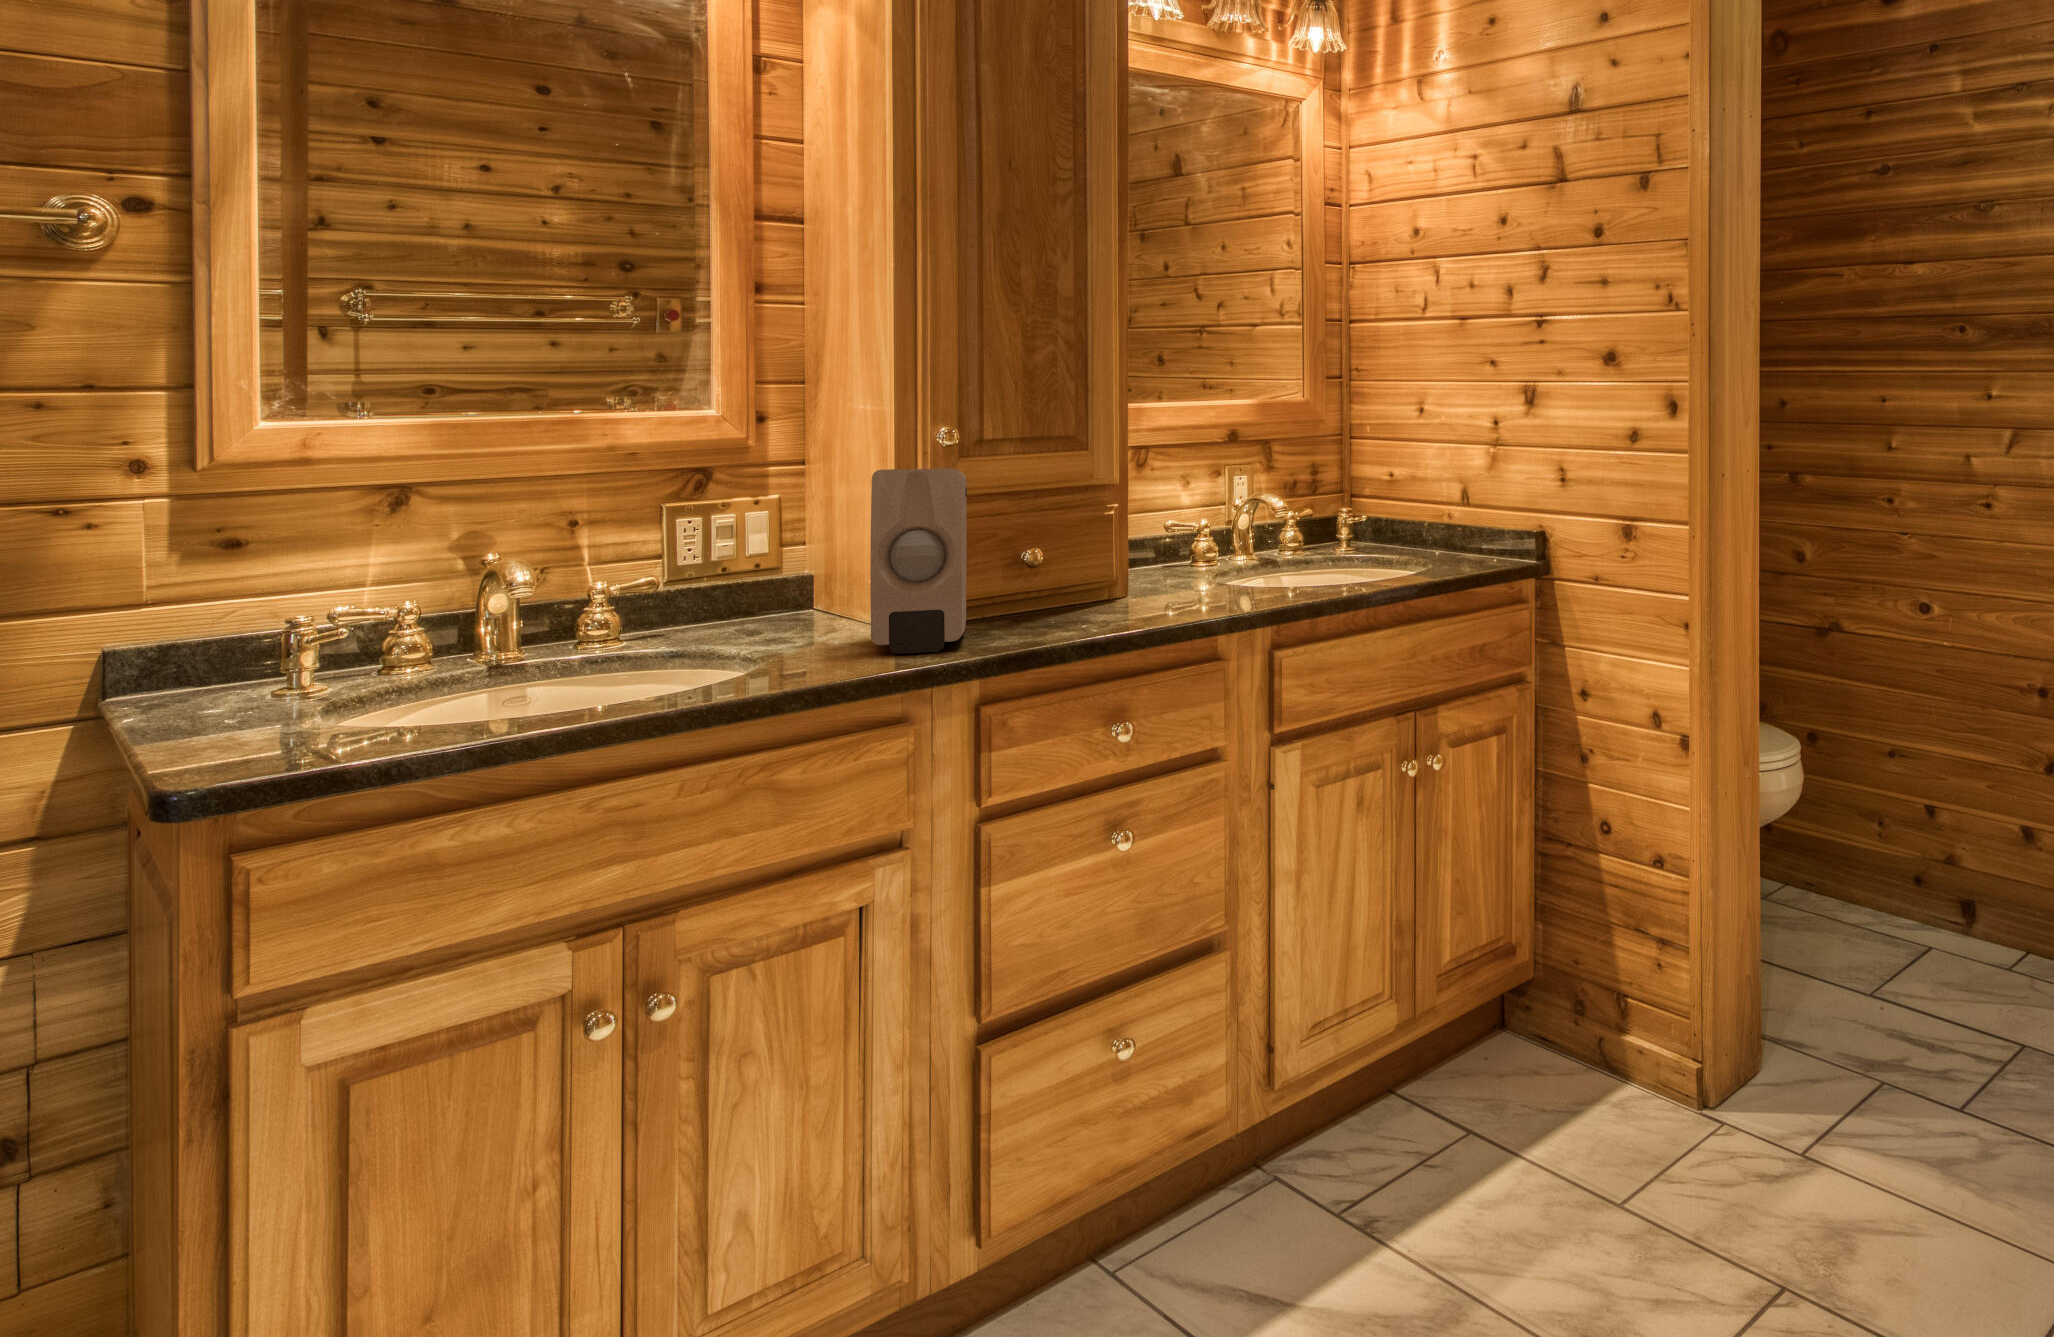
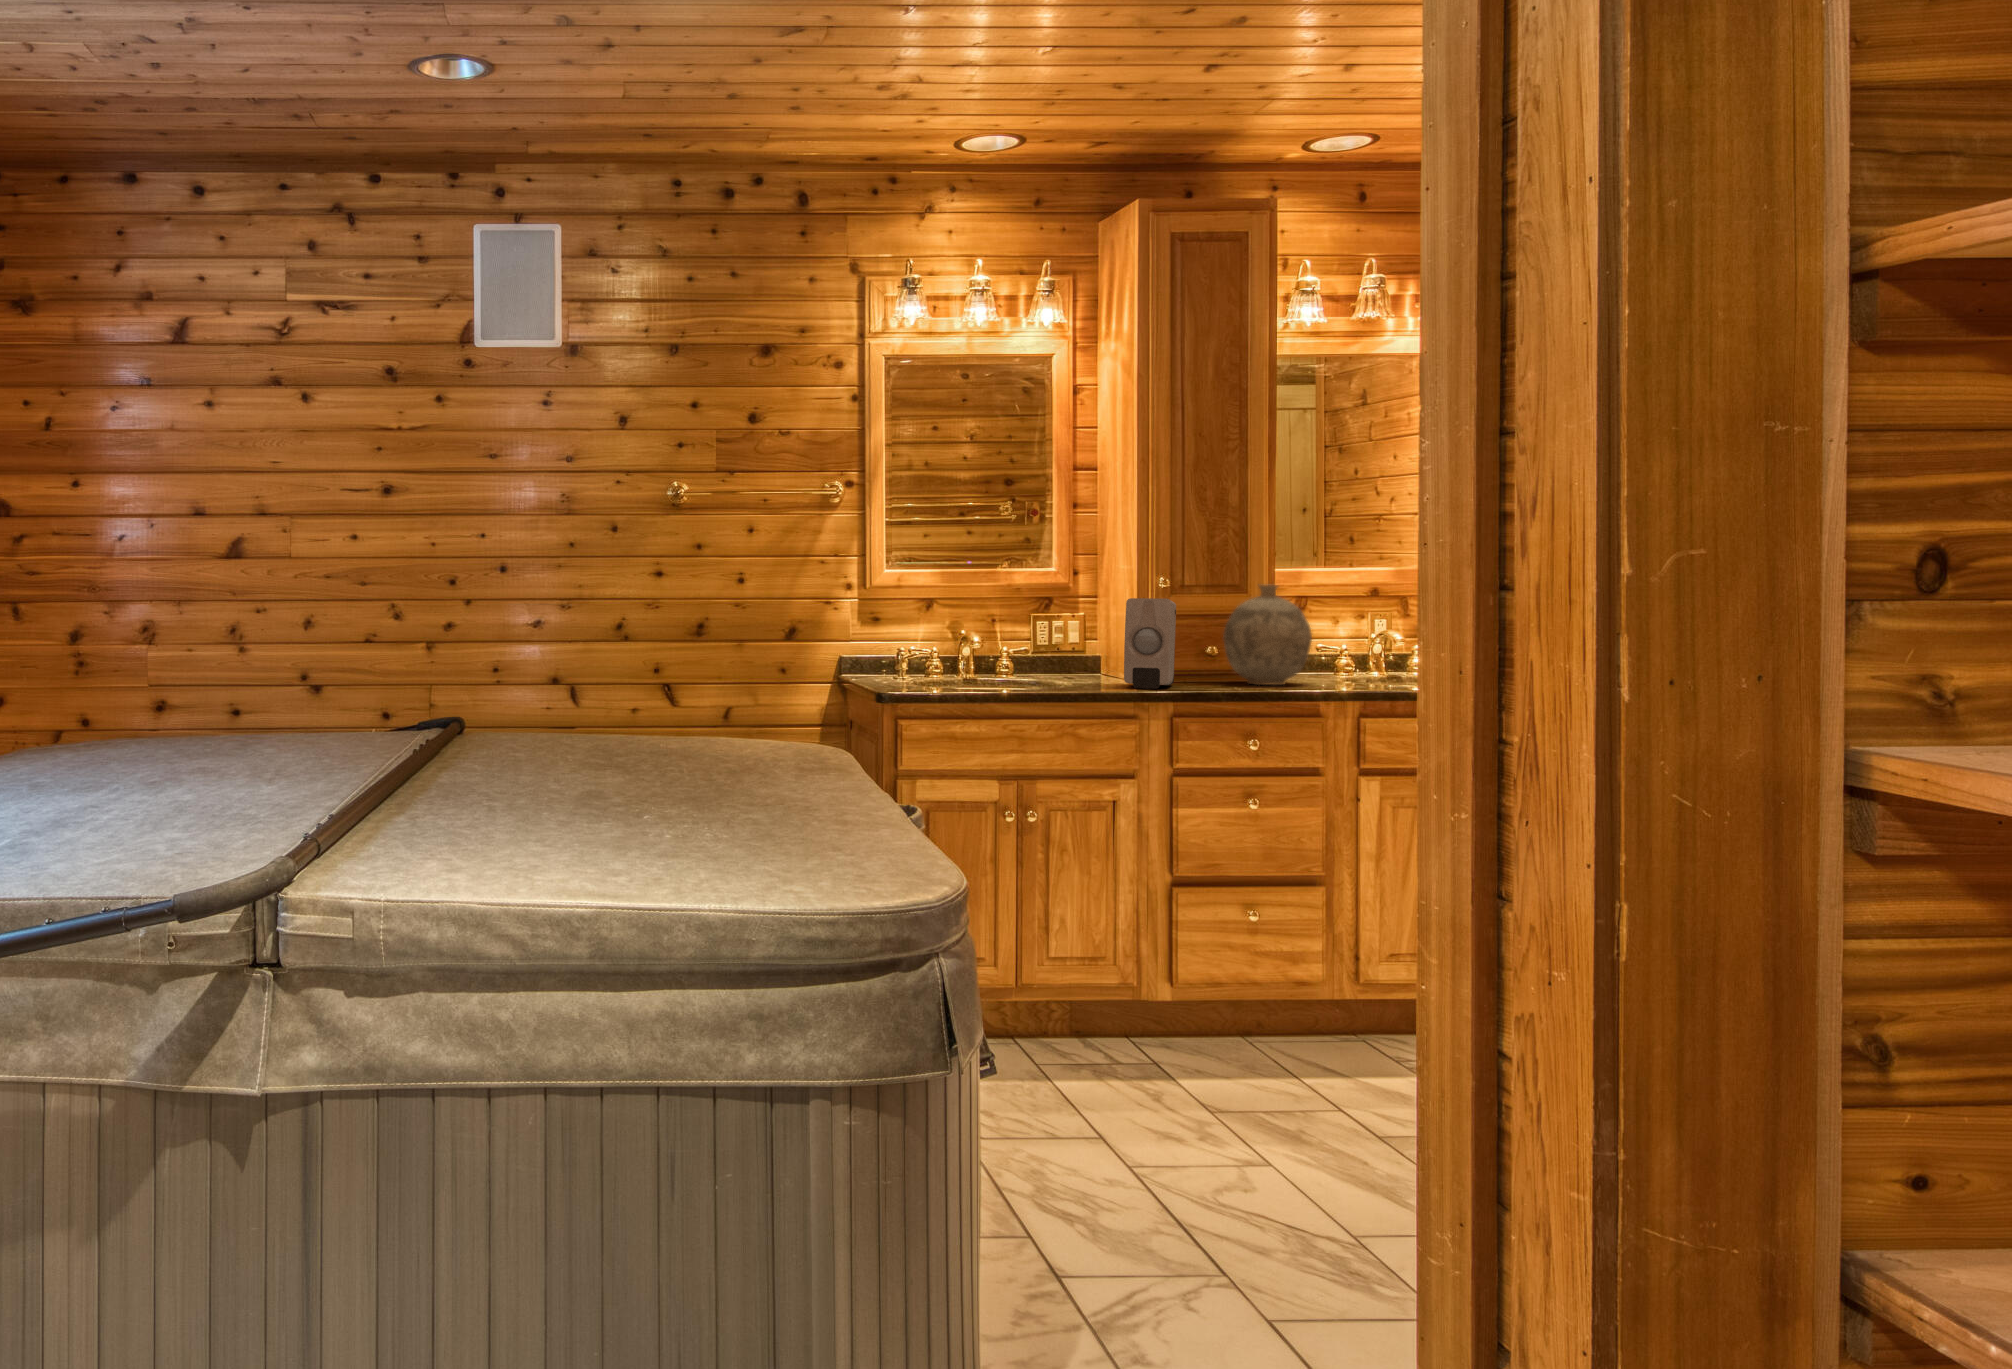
decorative vase: none [1050,435,1194,616] -> present [1223,584,1312,685]

